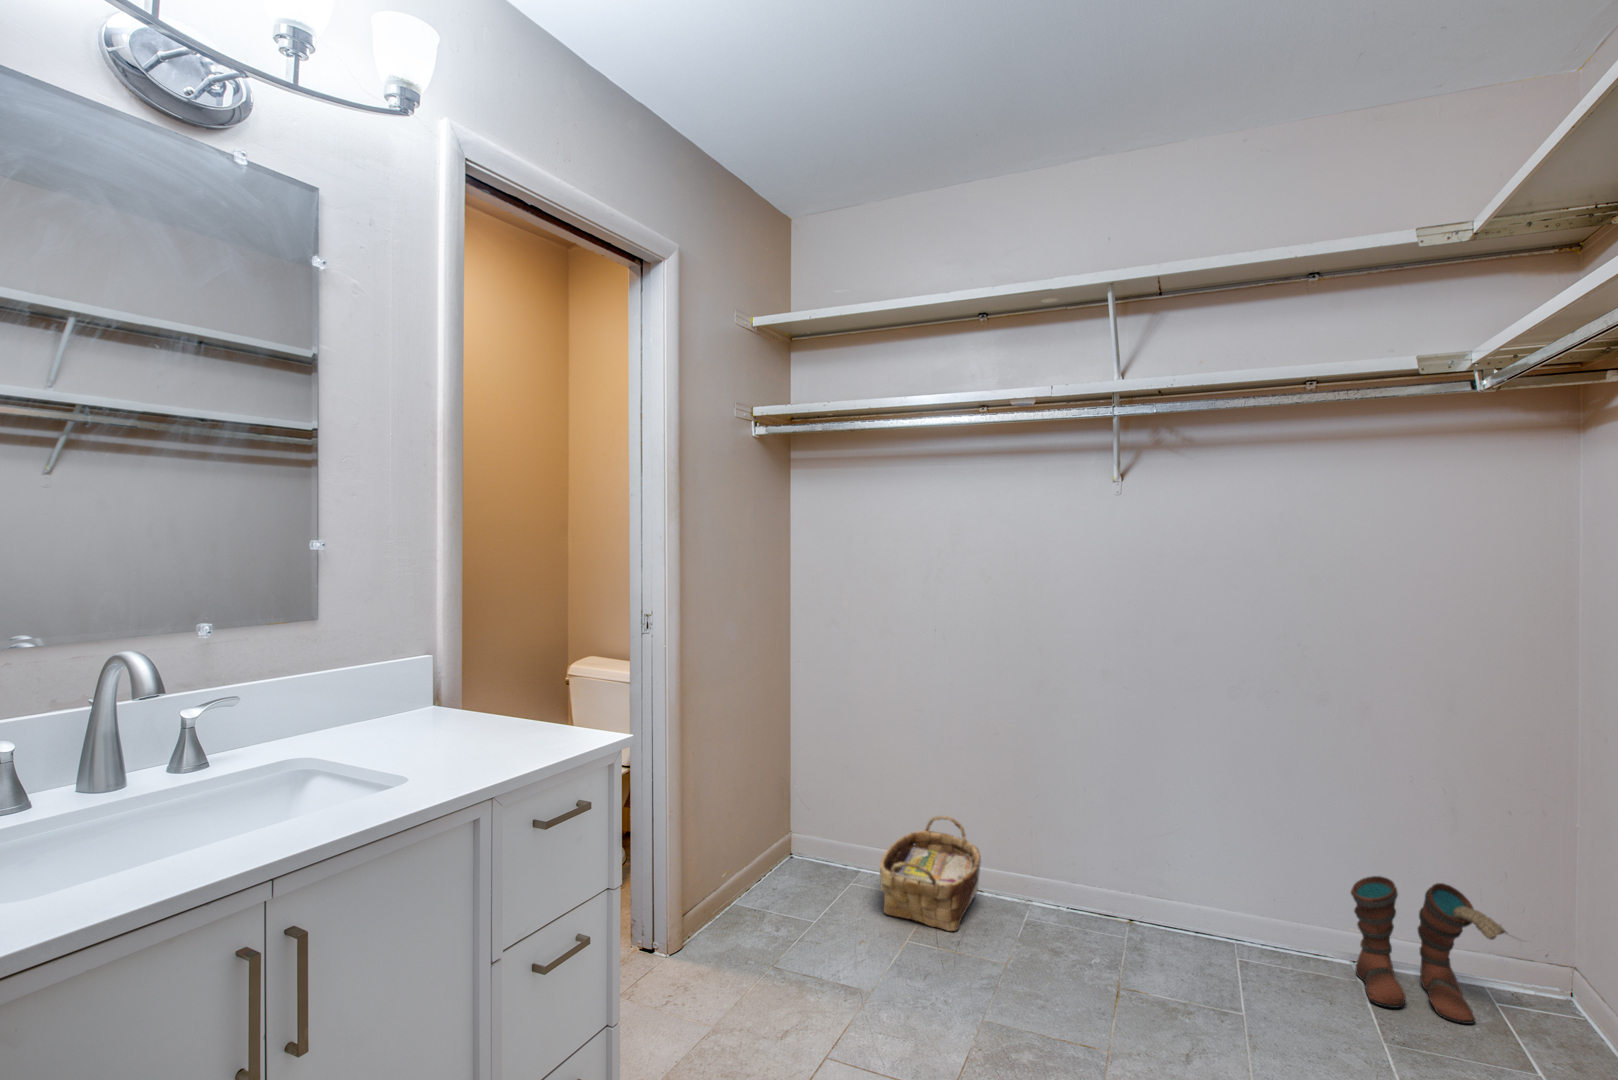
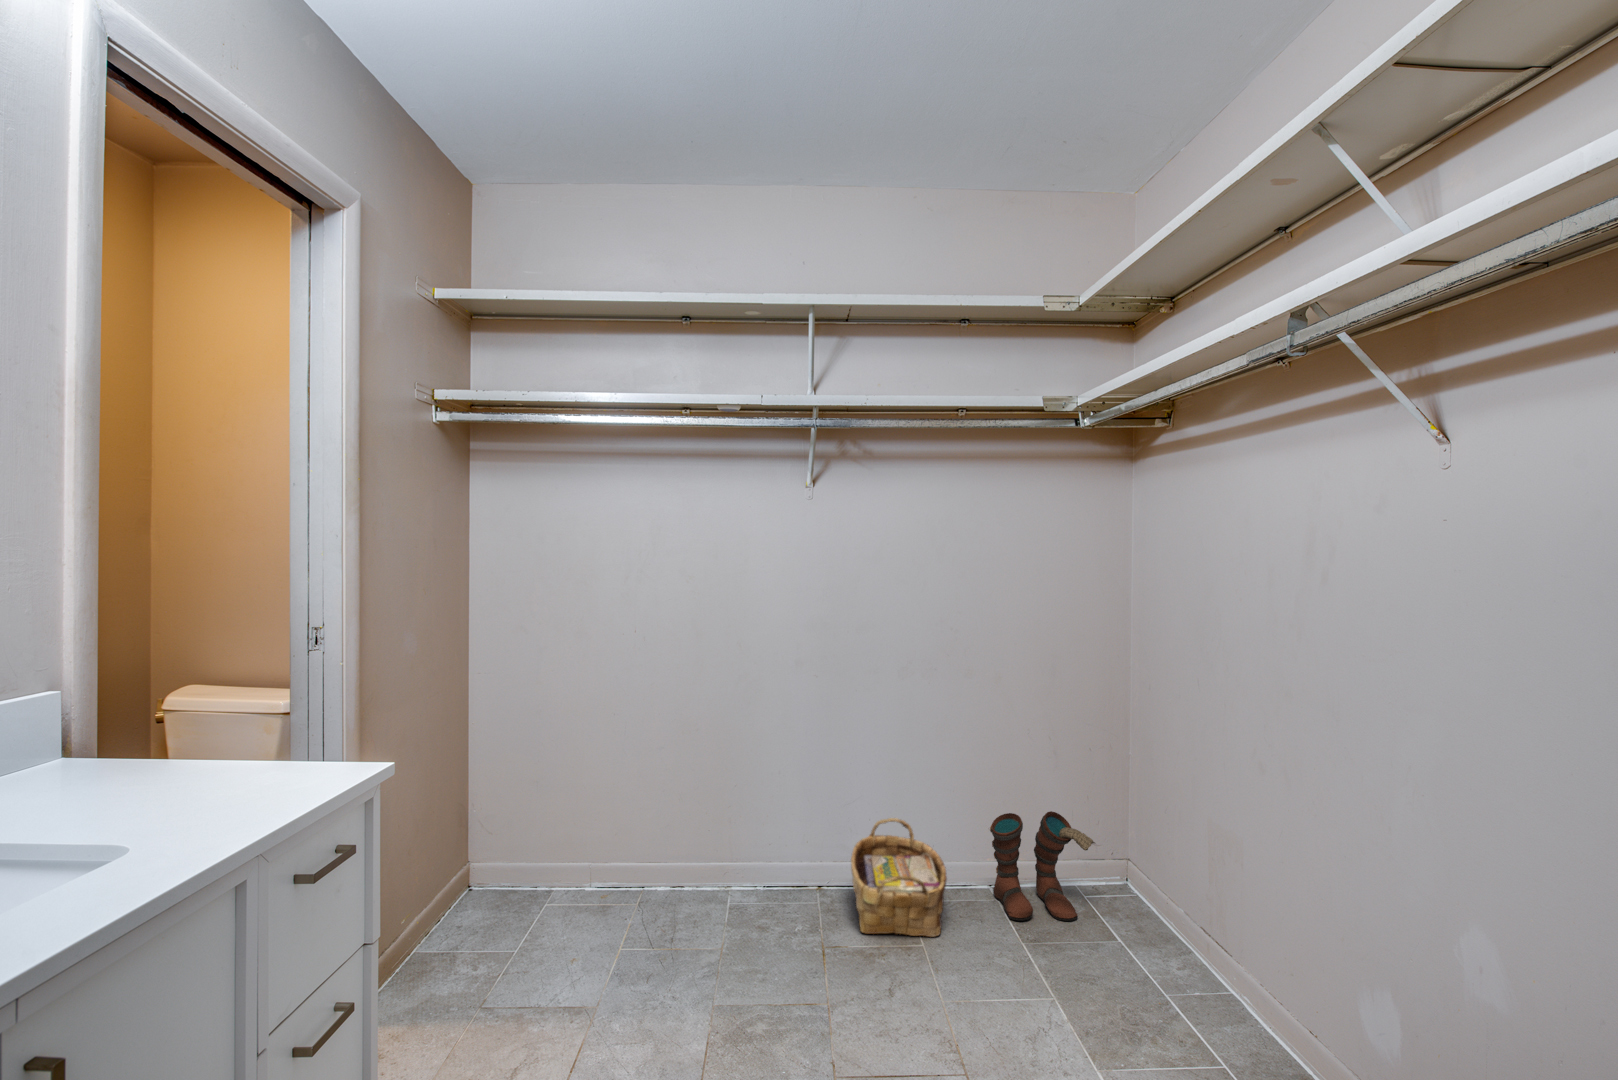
woven basket: present [880,816,981,931] -> present [851,818,947,937]

